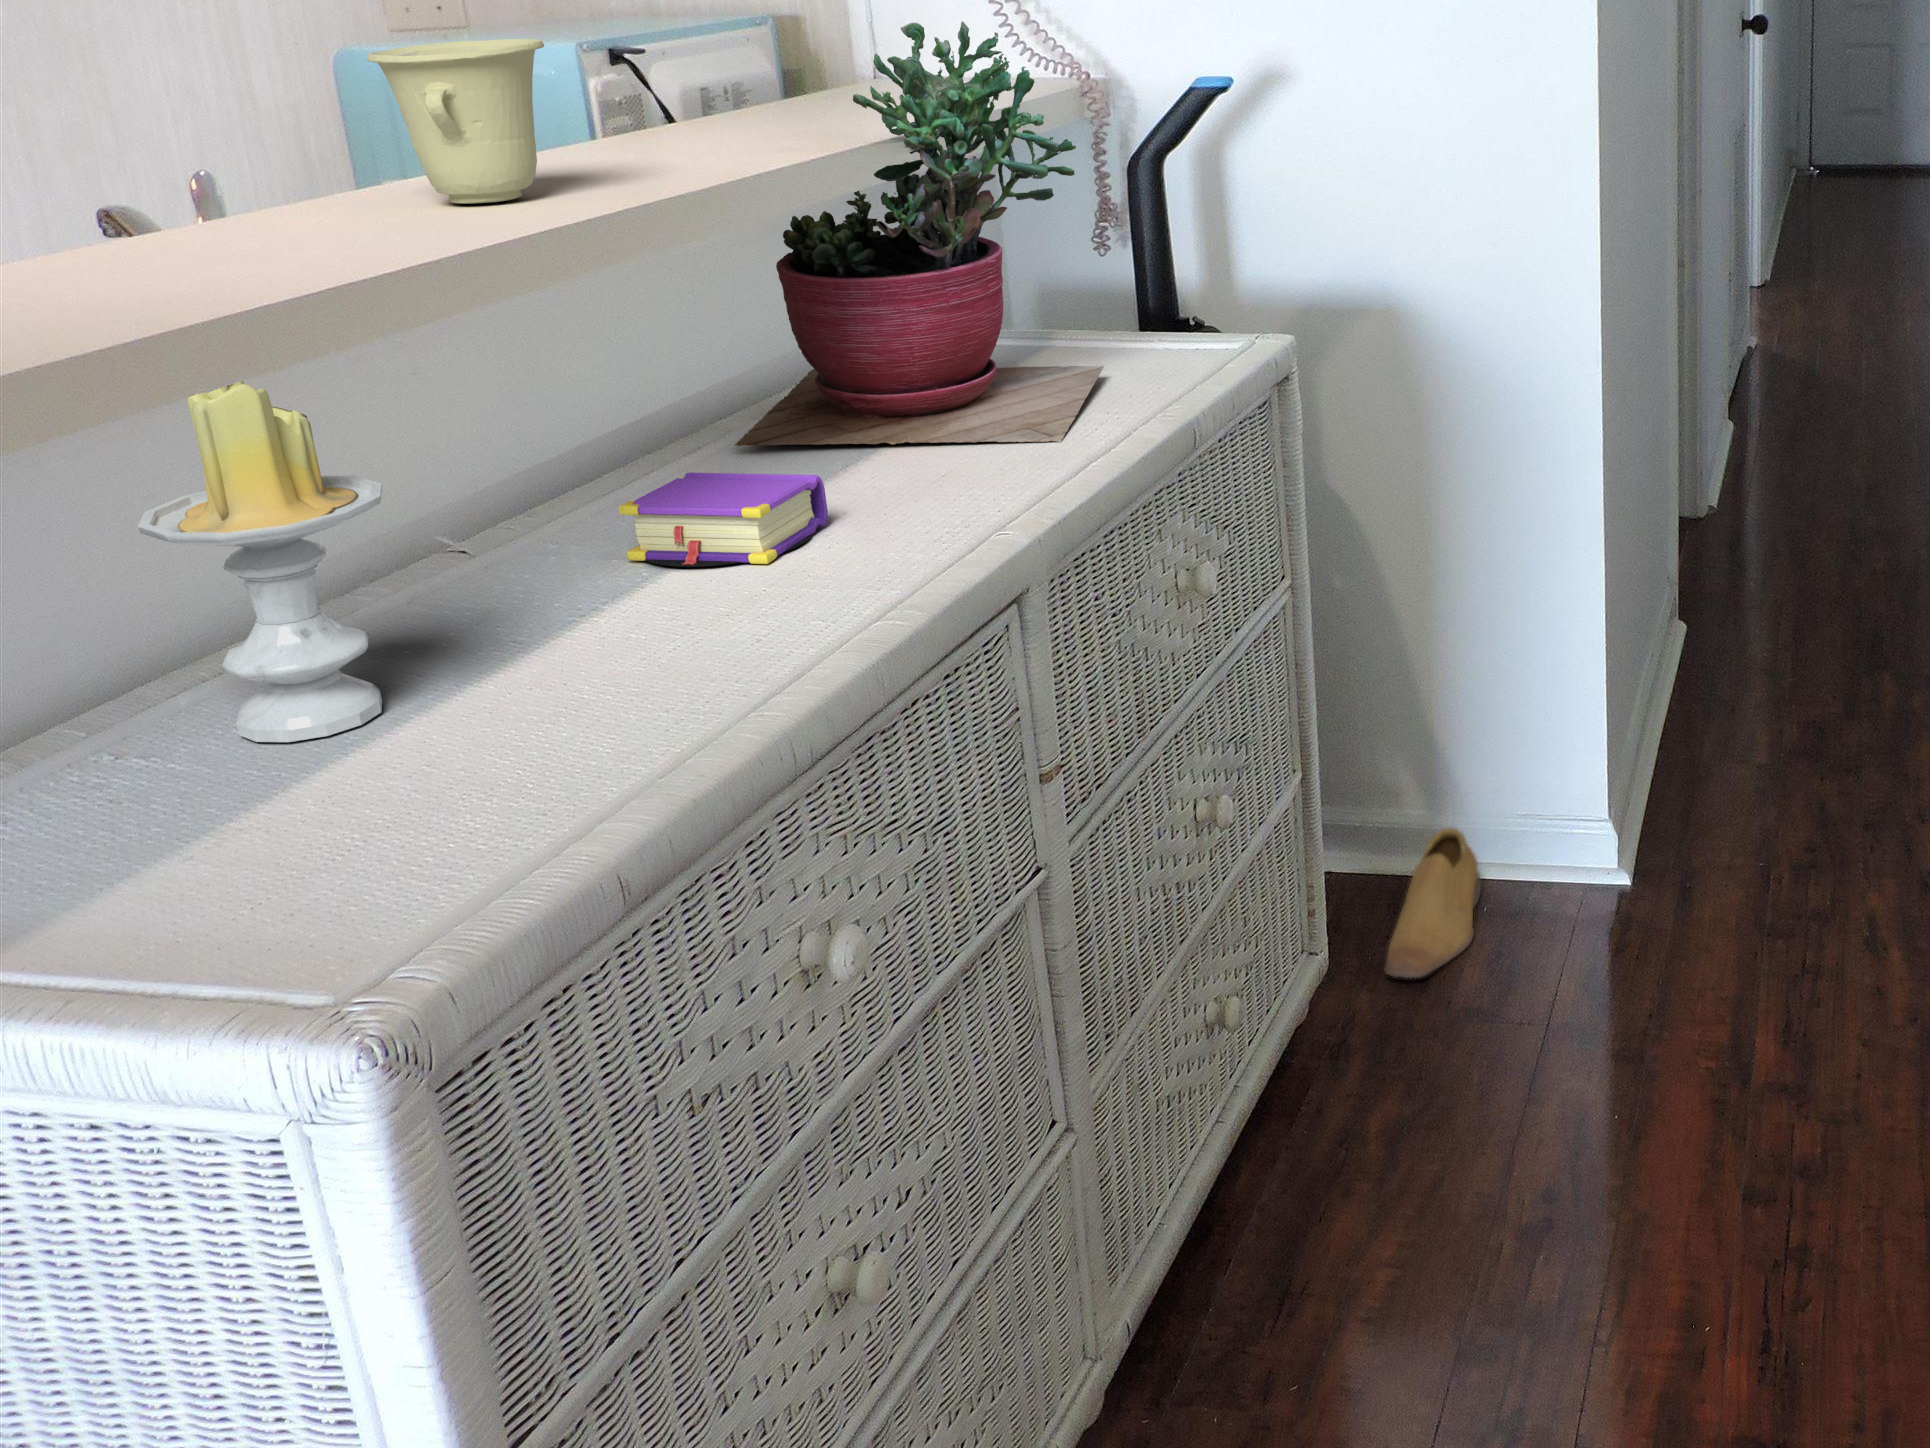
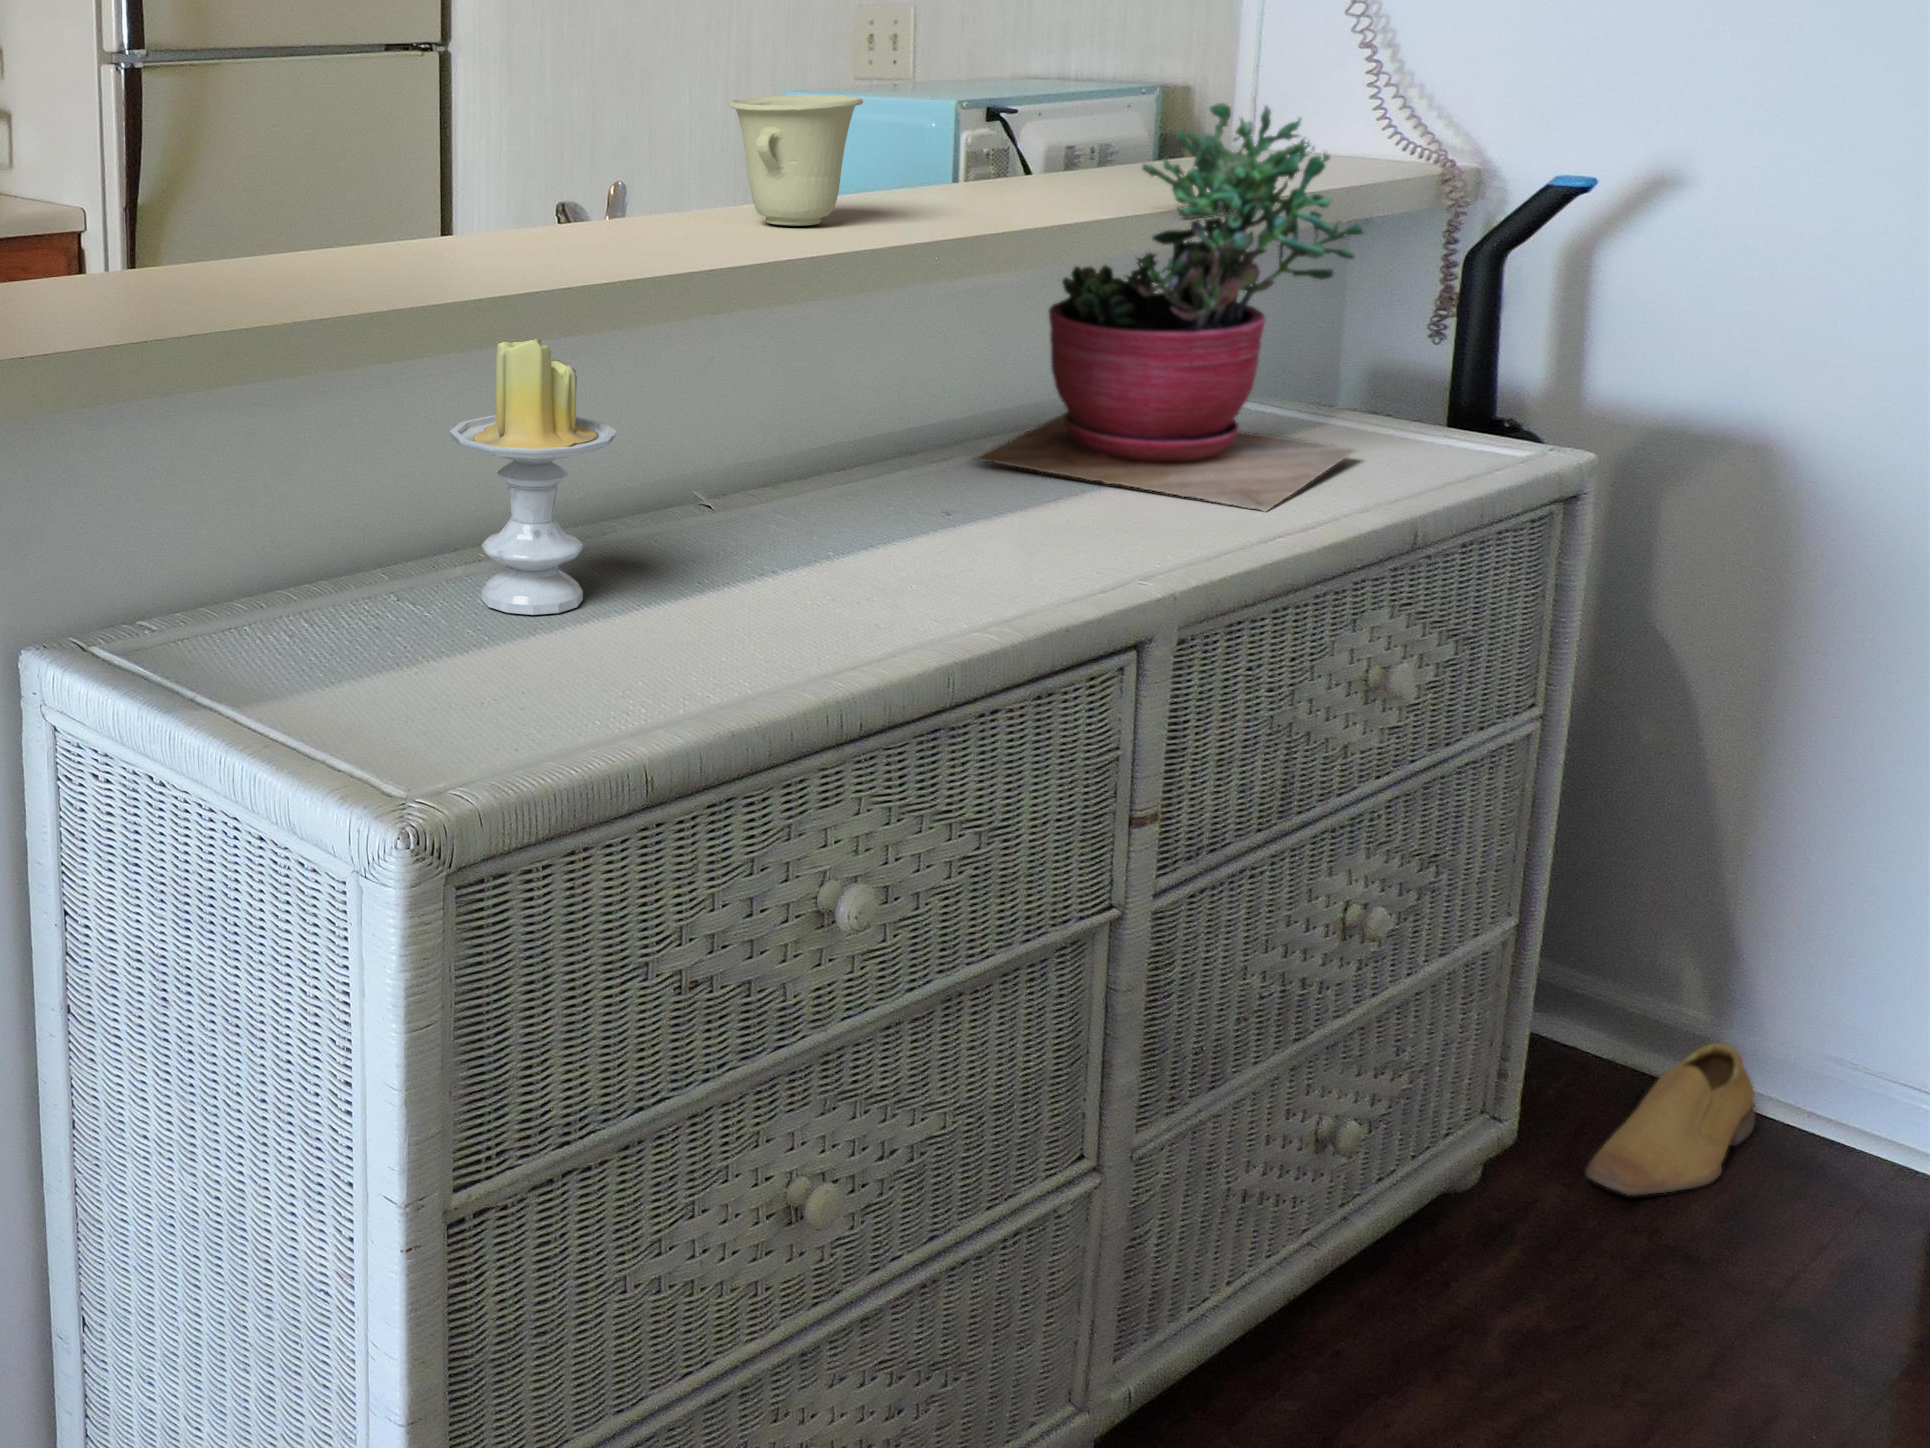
book: present [619,473,828,567] -> none [763,472,1063,580]

